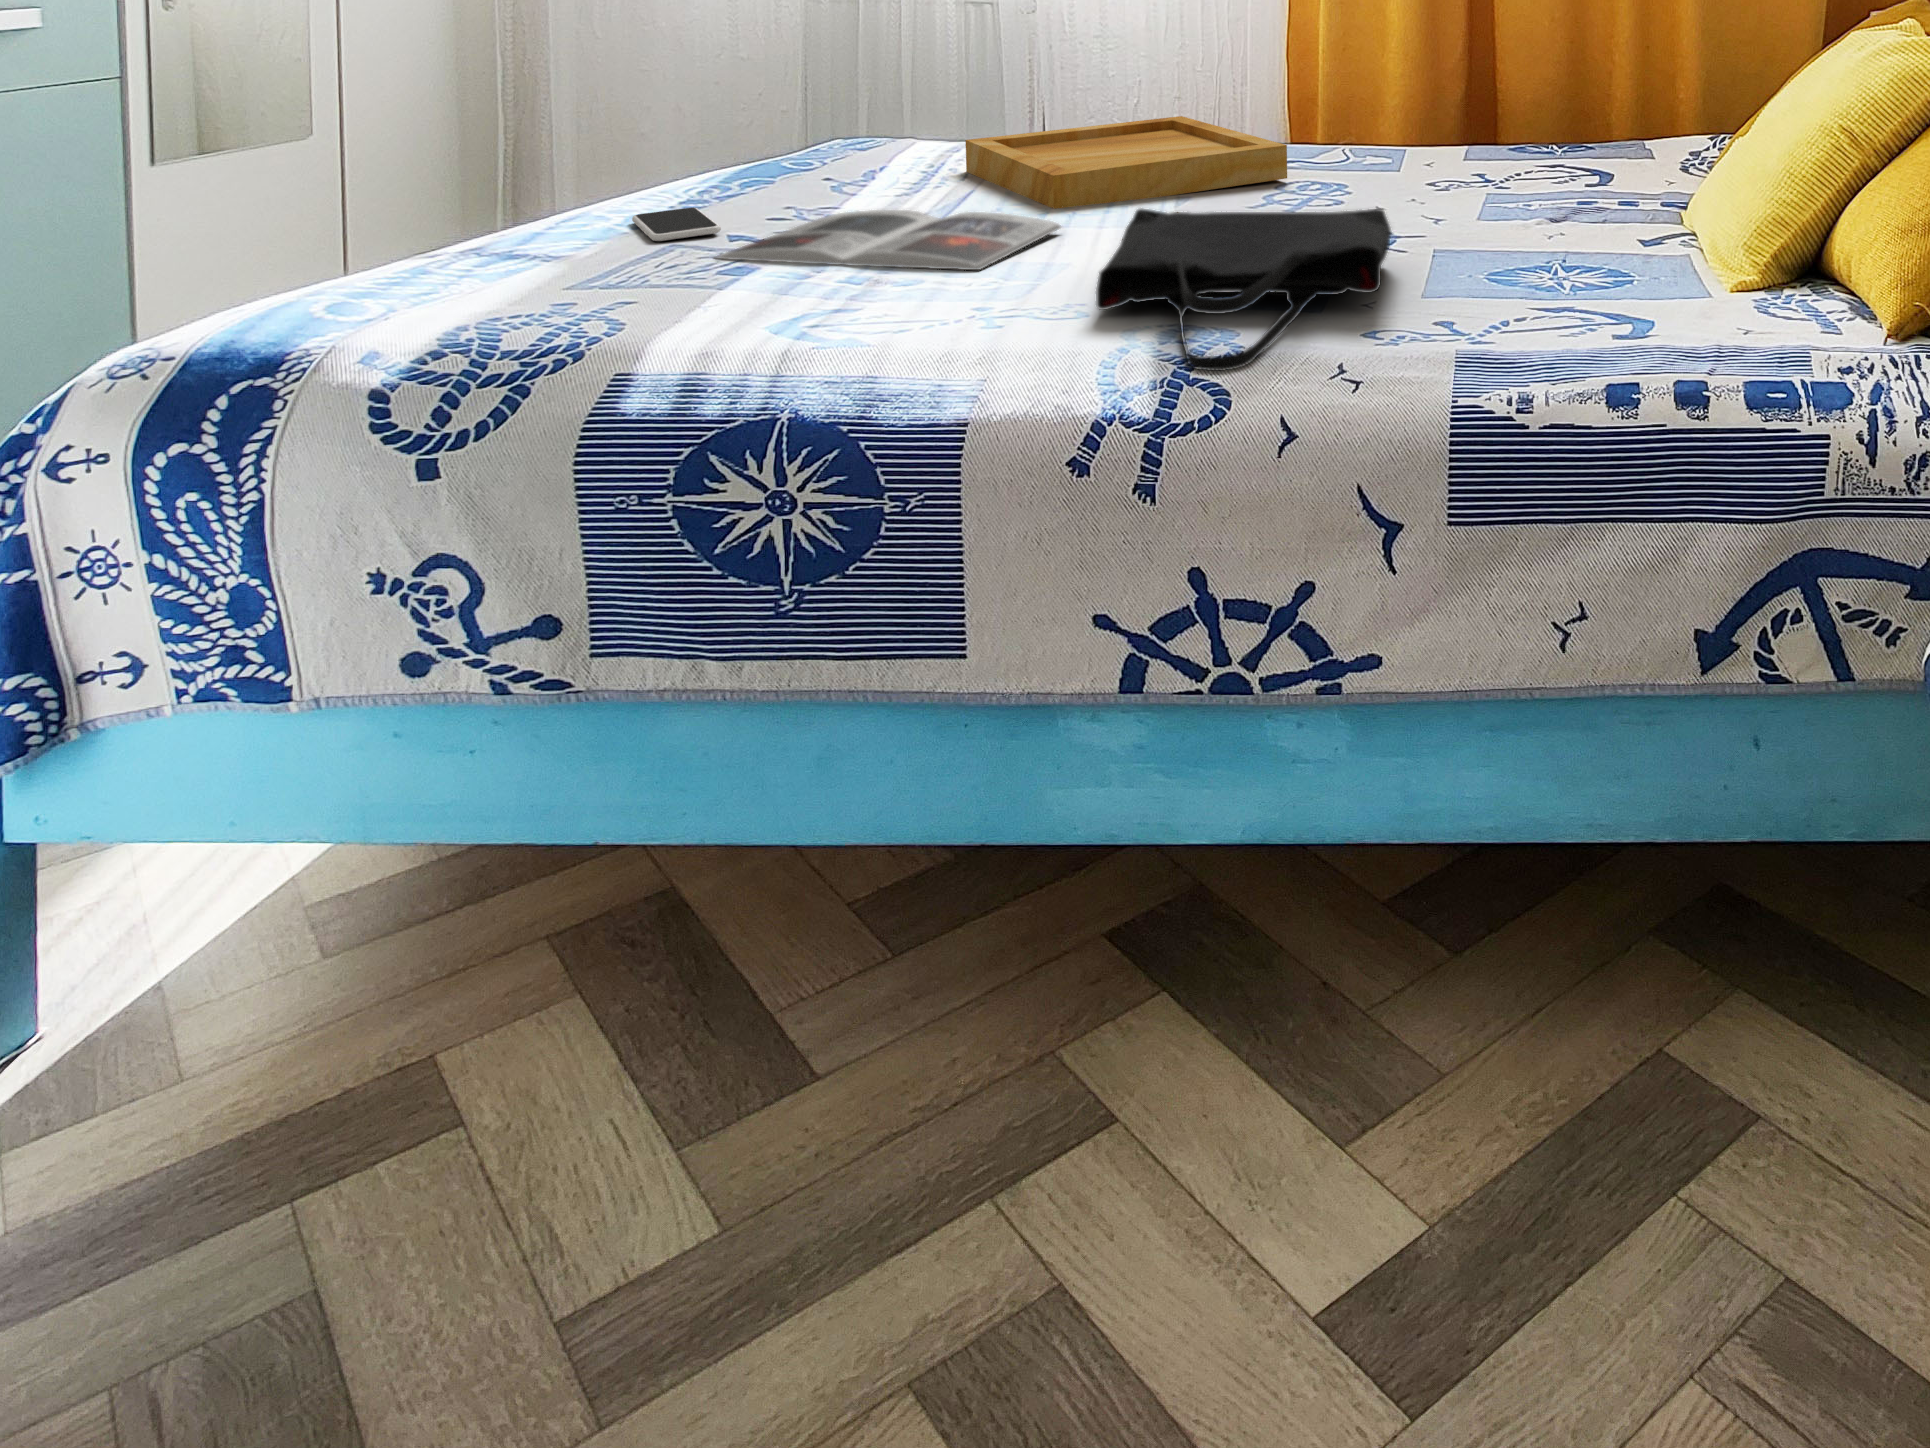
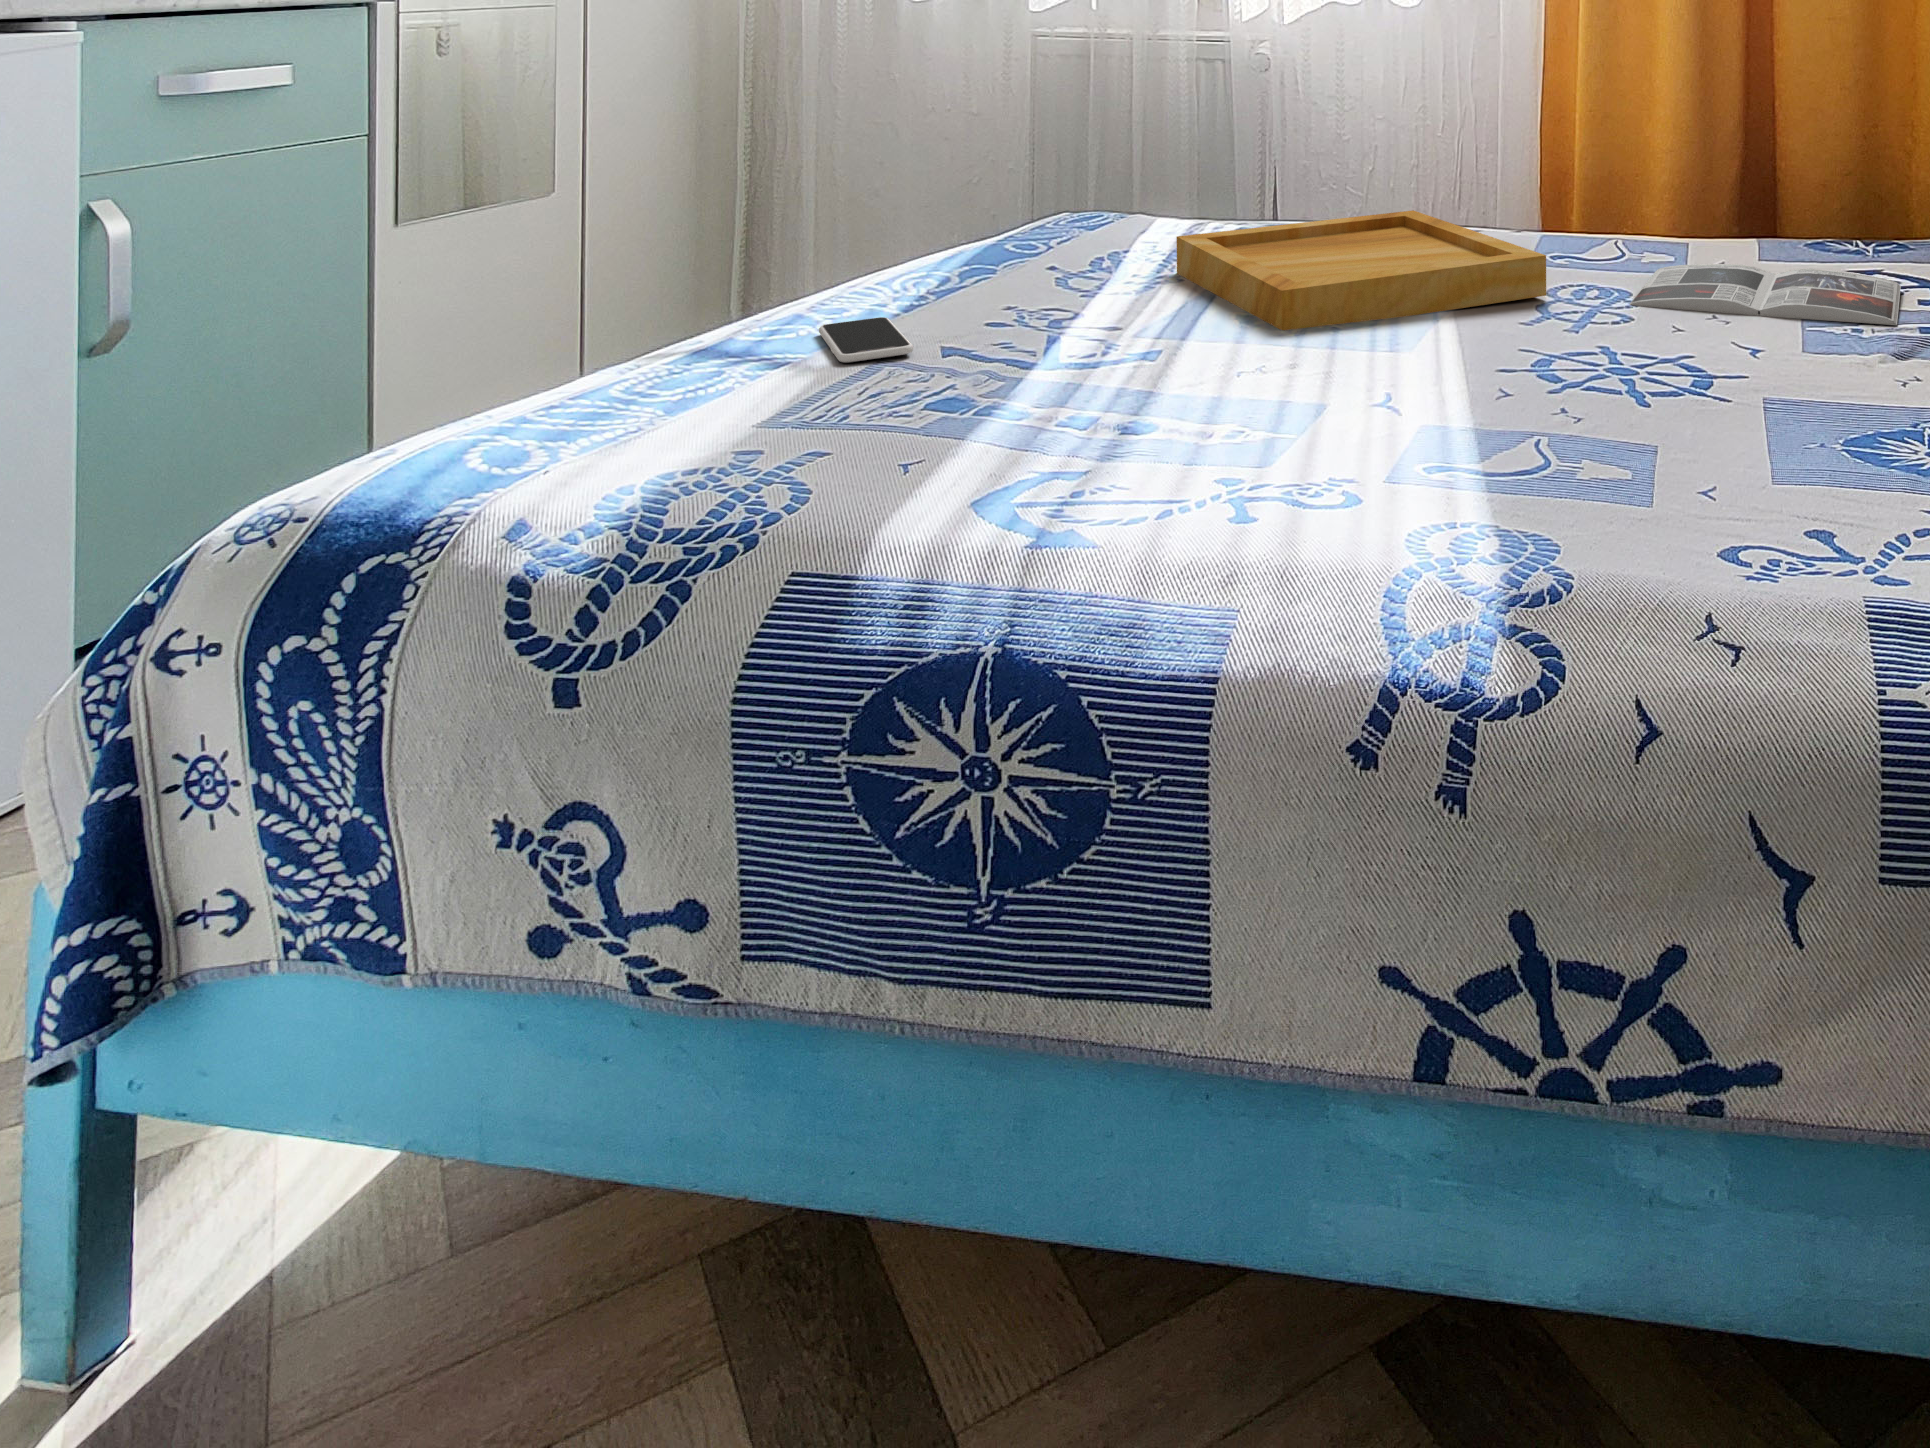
tote bag: present [1096,209,1392,371] -> none [1361,352,1727,617]
magazine: present [714,210,1061,270] -> present [1630,264,1901,325]

